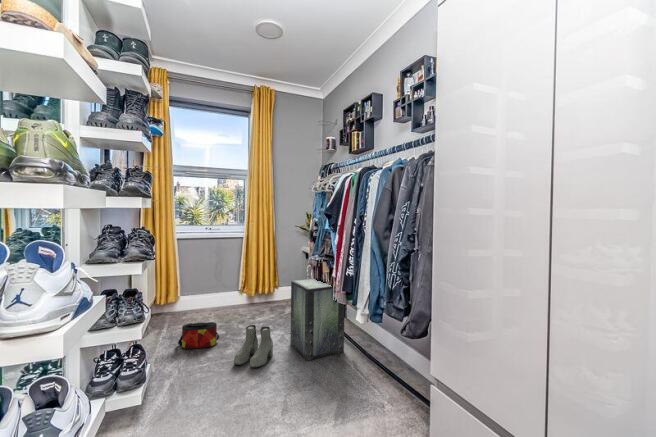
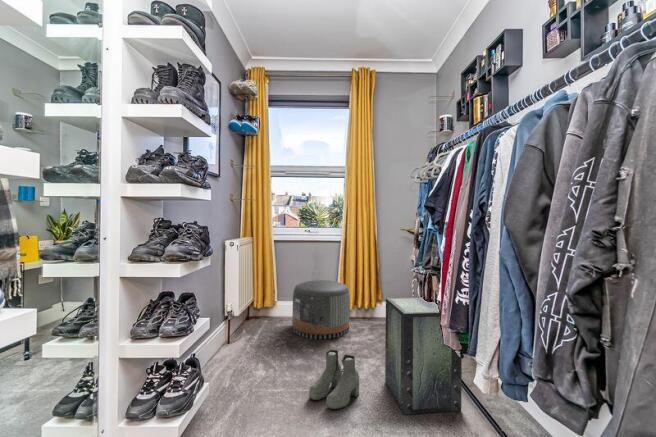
pouf: none [200,273,253,324] -> present [292,280,350,339]
bag: present [178,322,219,349] -> none [260,335,303,367]

